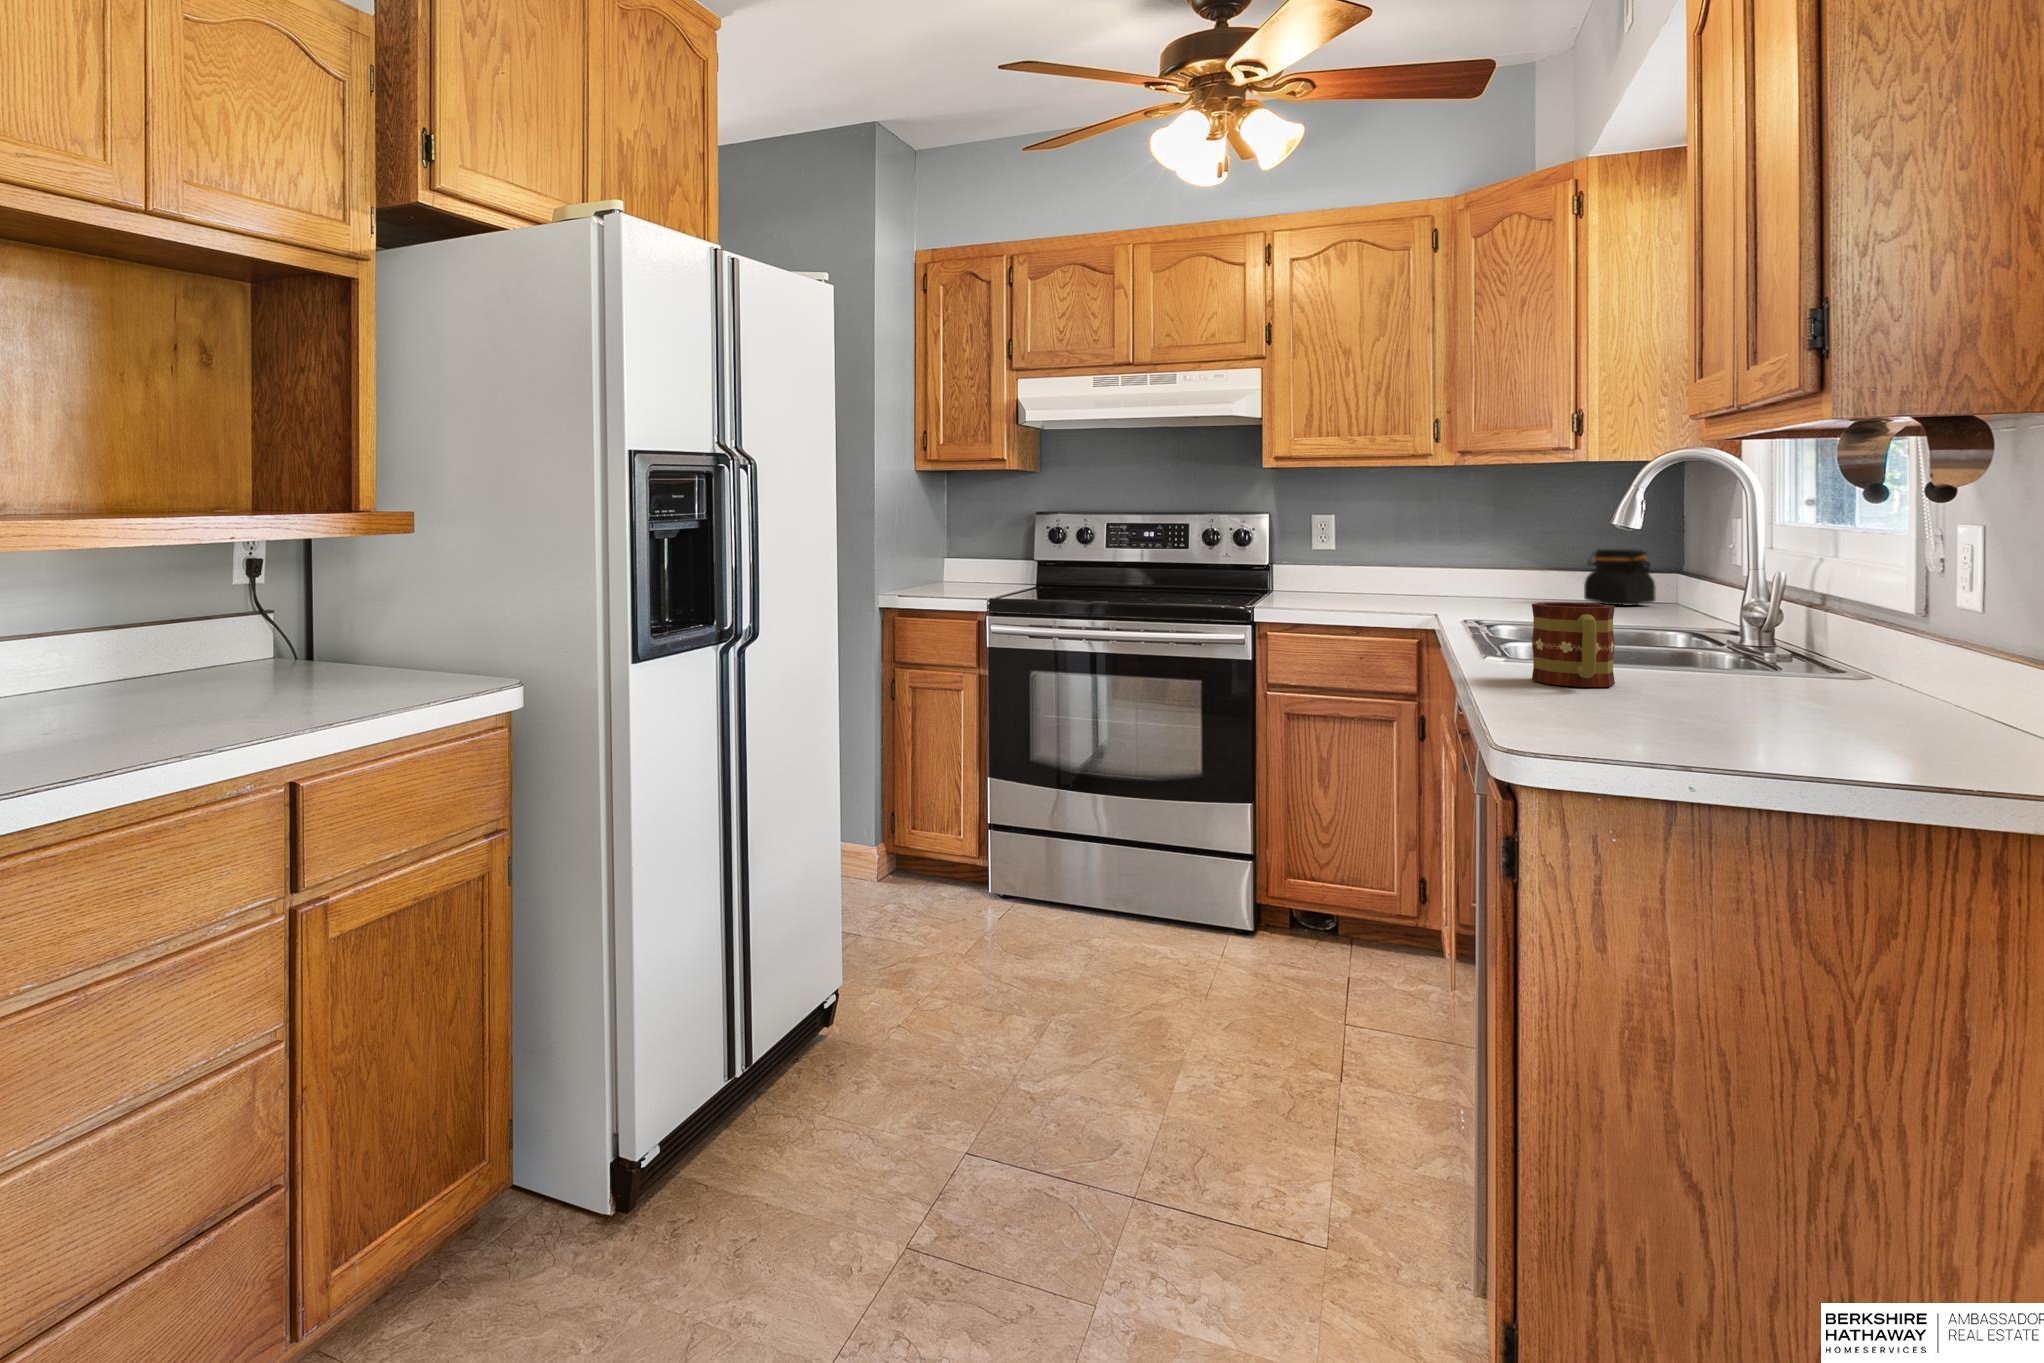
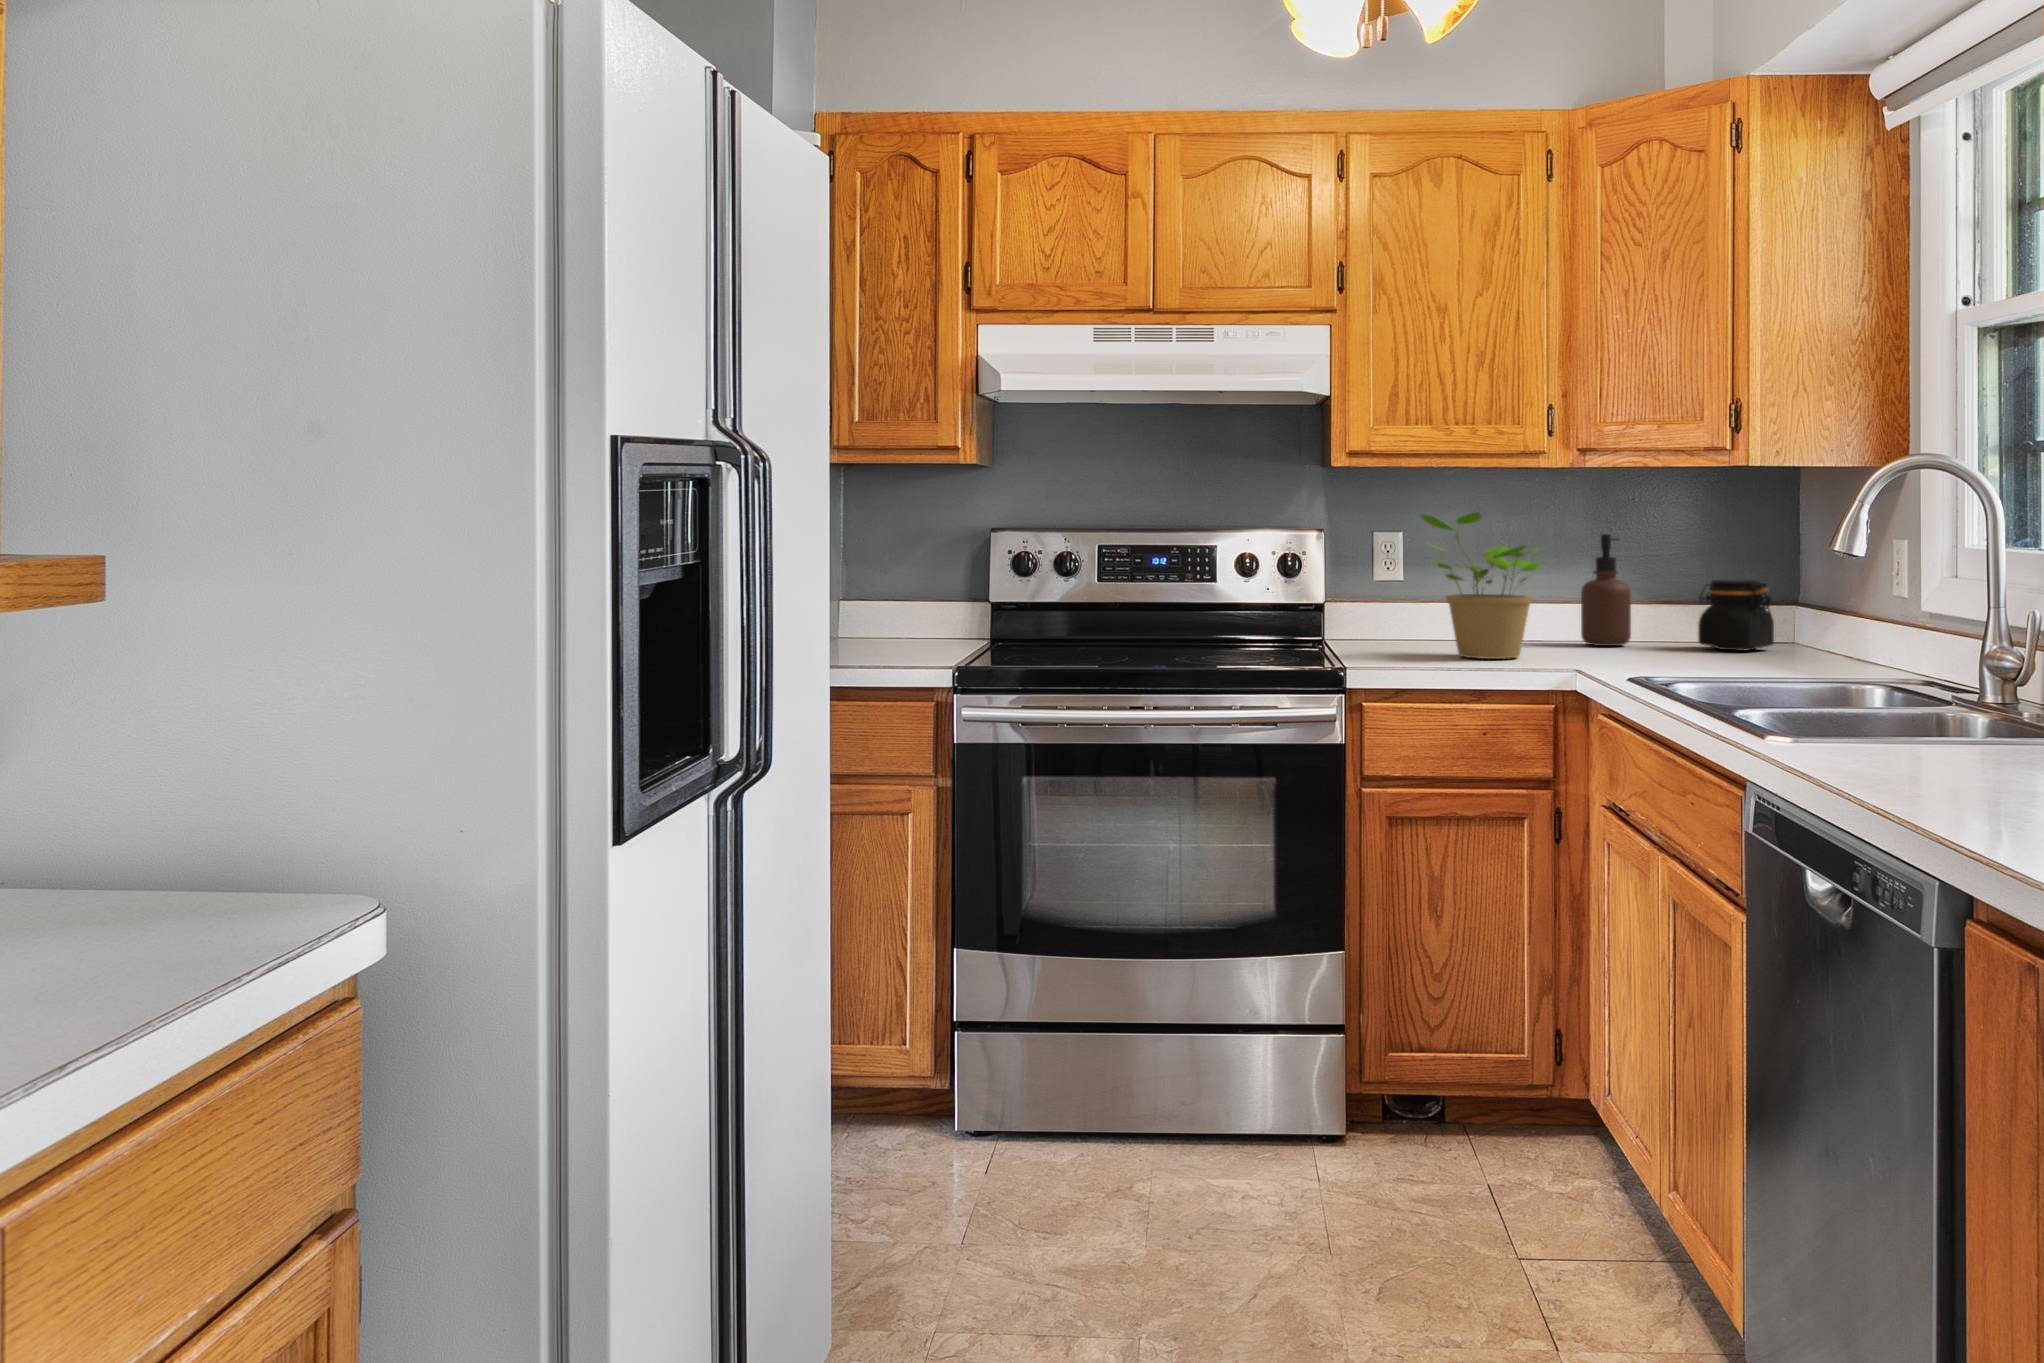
potted plant: none [1323,498,1425,605] -> present [1421,512,1541,659]
soap dispenser: none [1482,514,1526,600] -> present [1581,534,1631,646]
mug: present [1532,603,1615,687] -> none [1883,666,1987,781]

